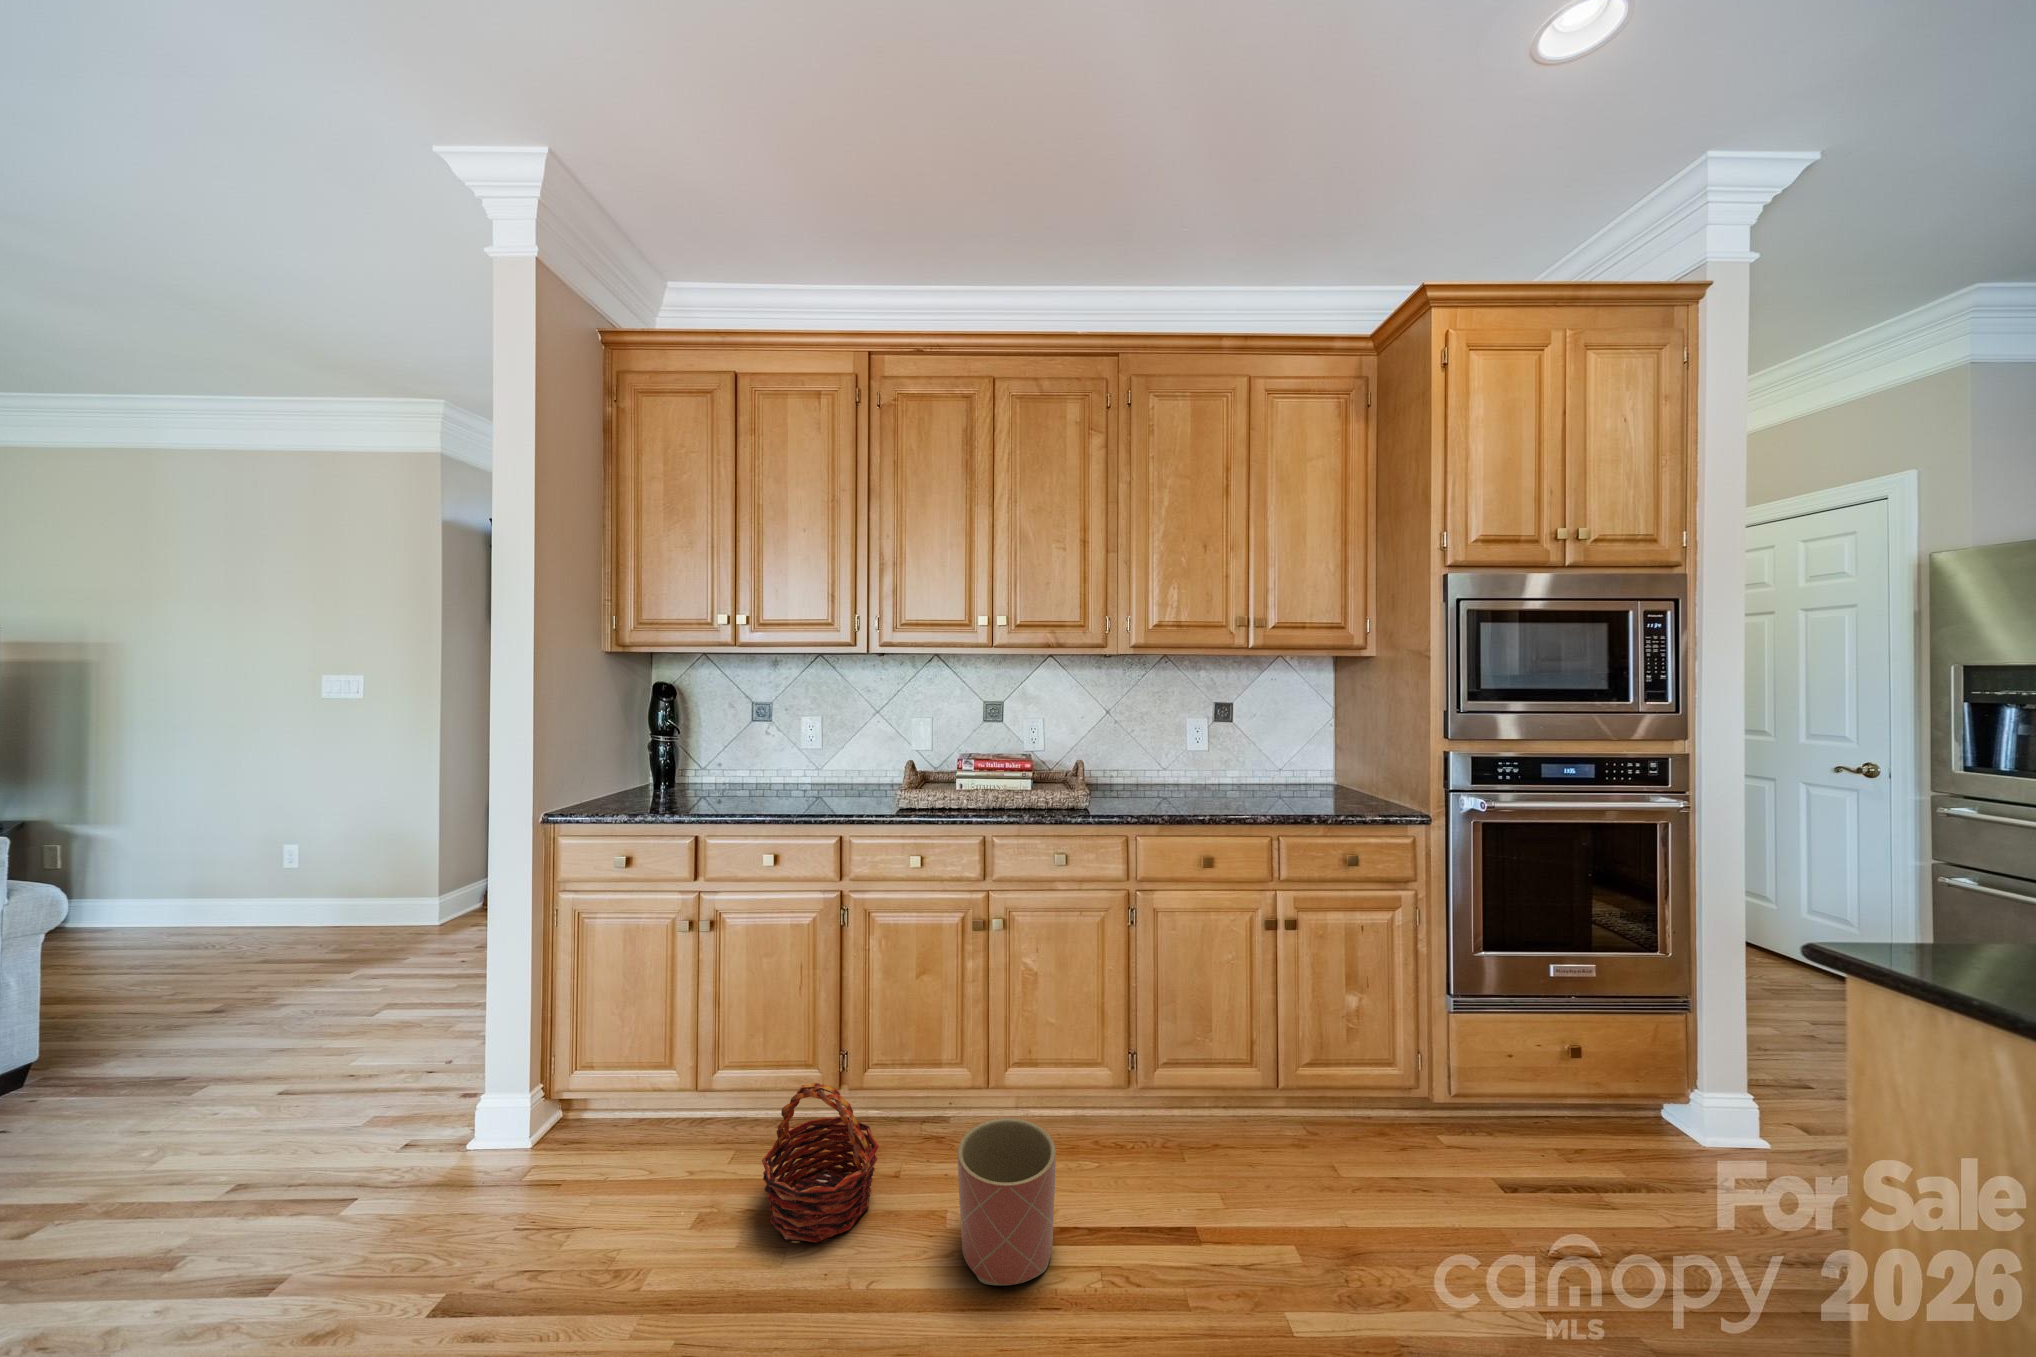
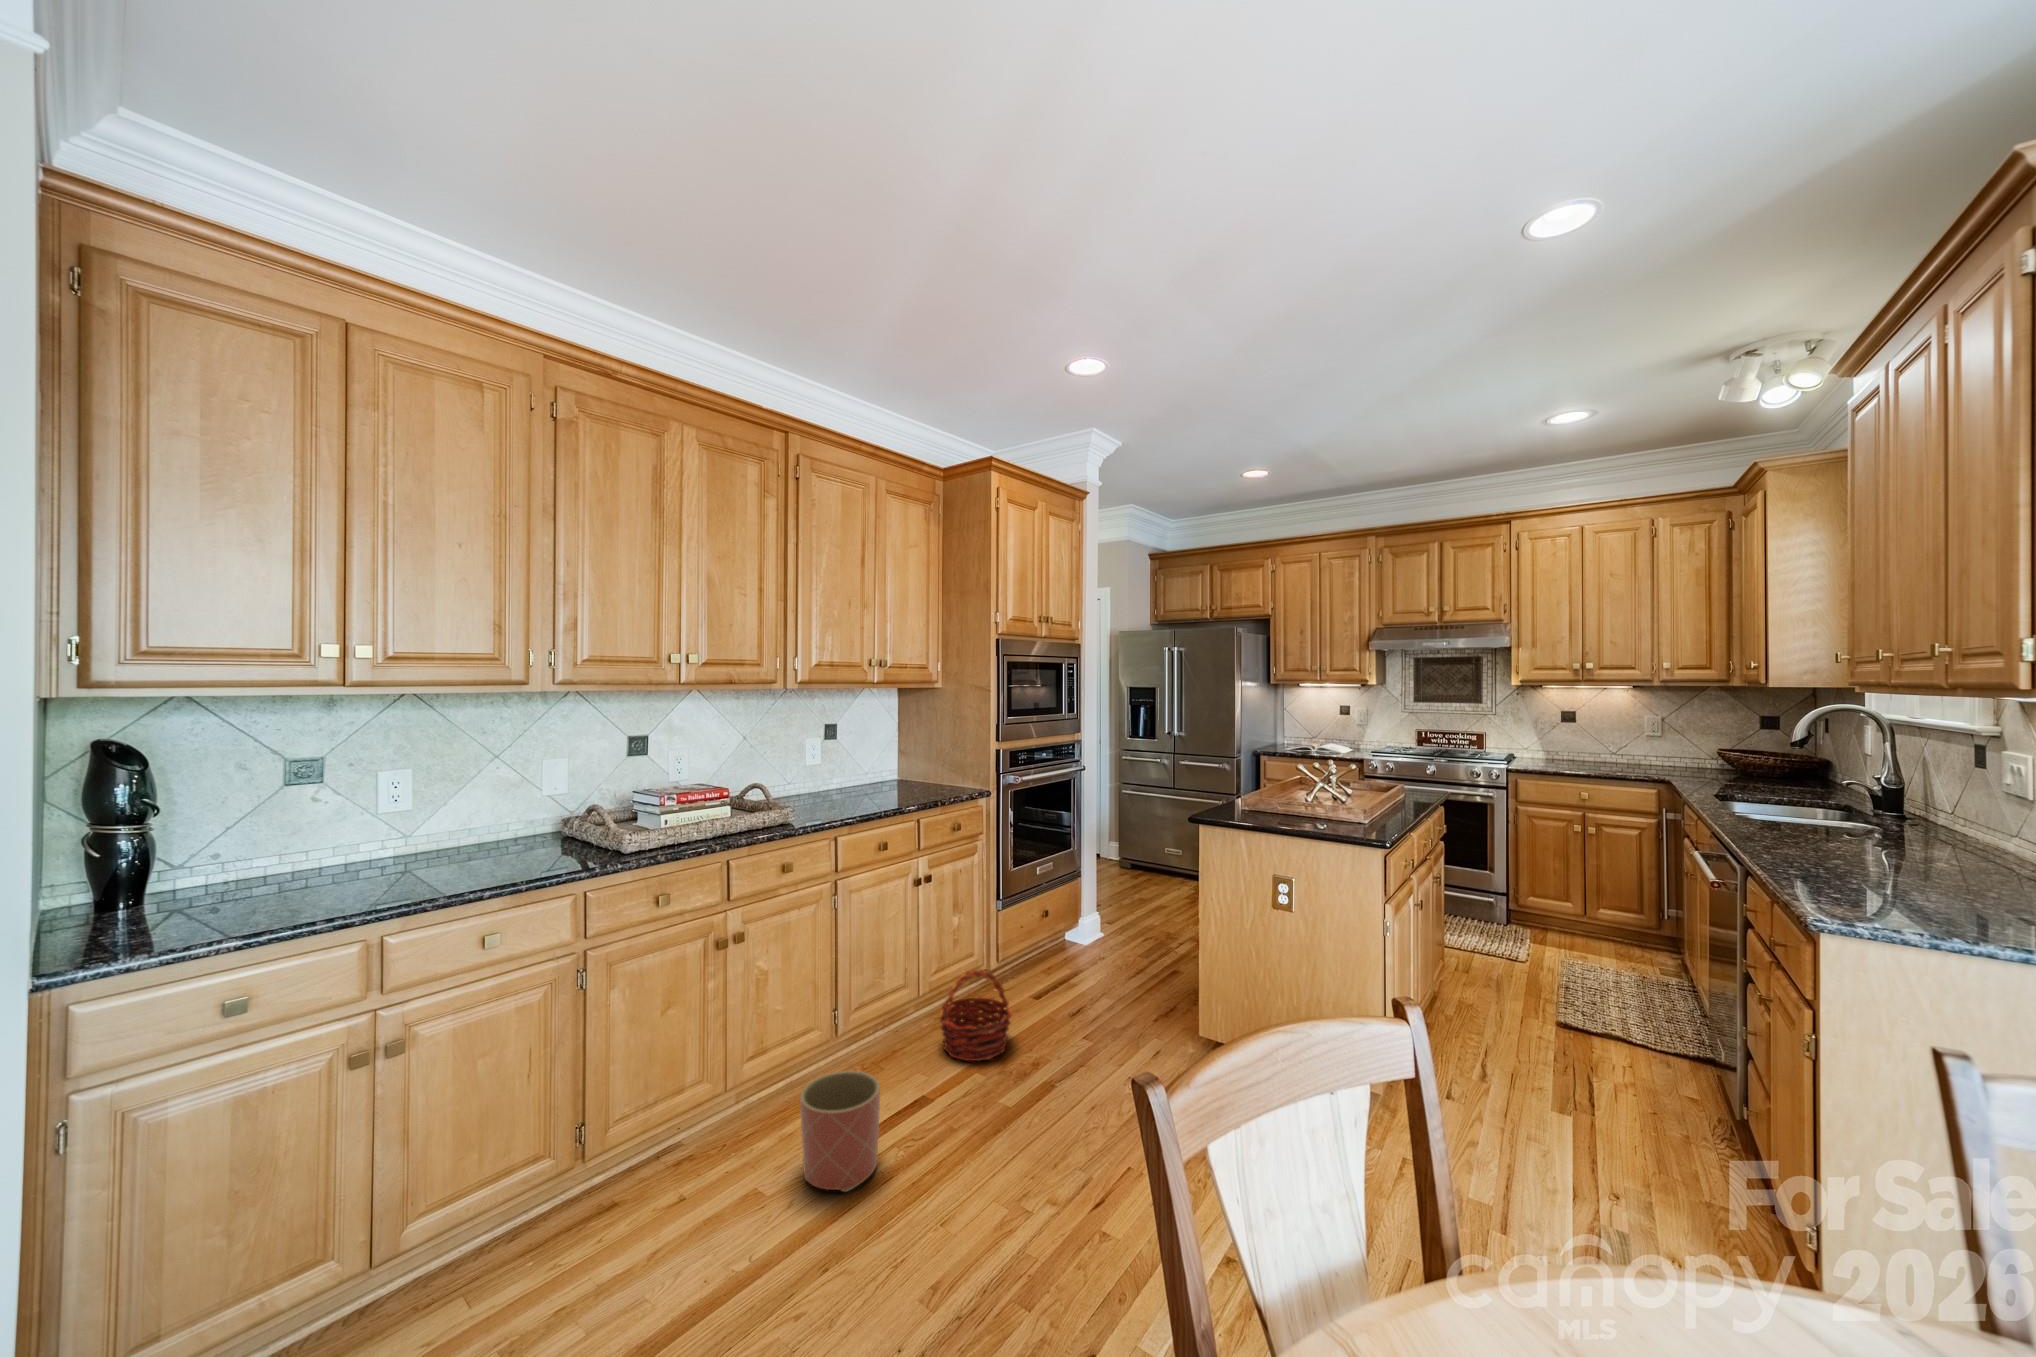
basket: present [762,1083,879,1242] -> present [939,969,1011,1061]

